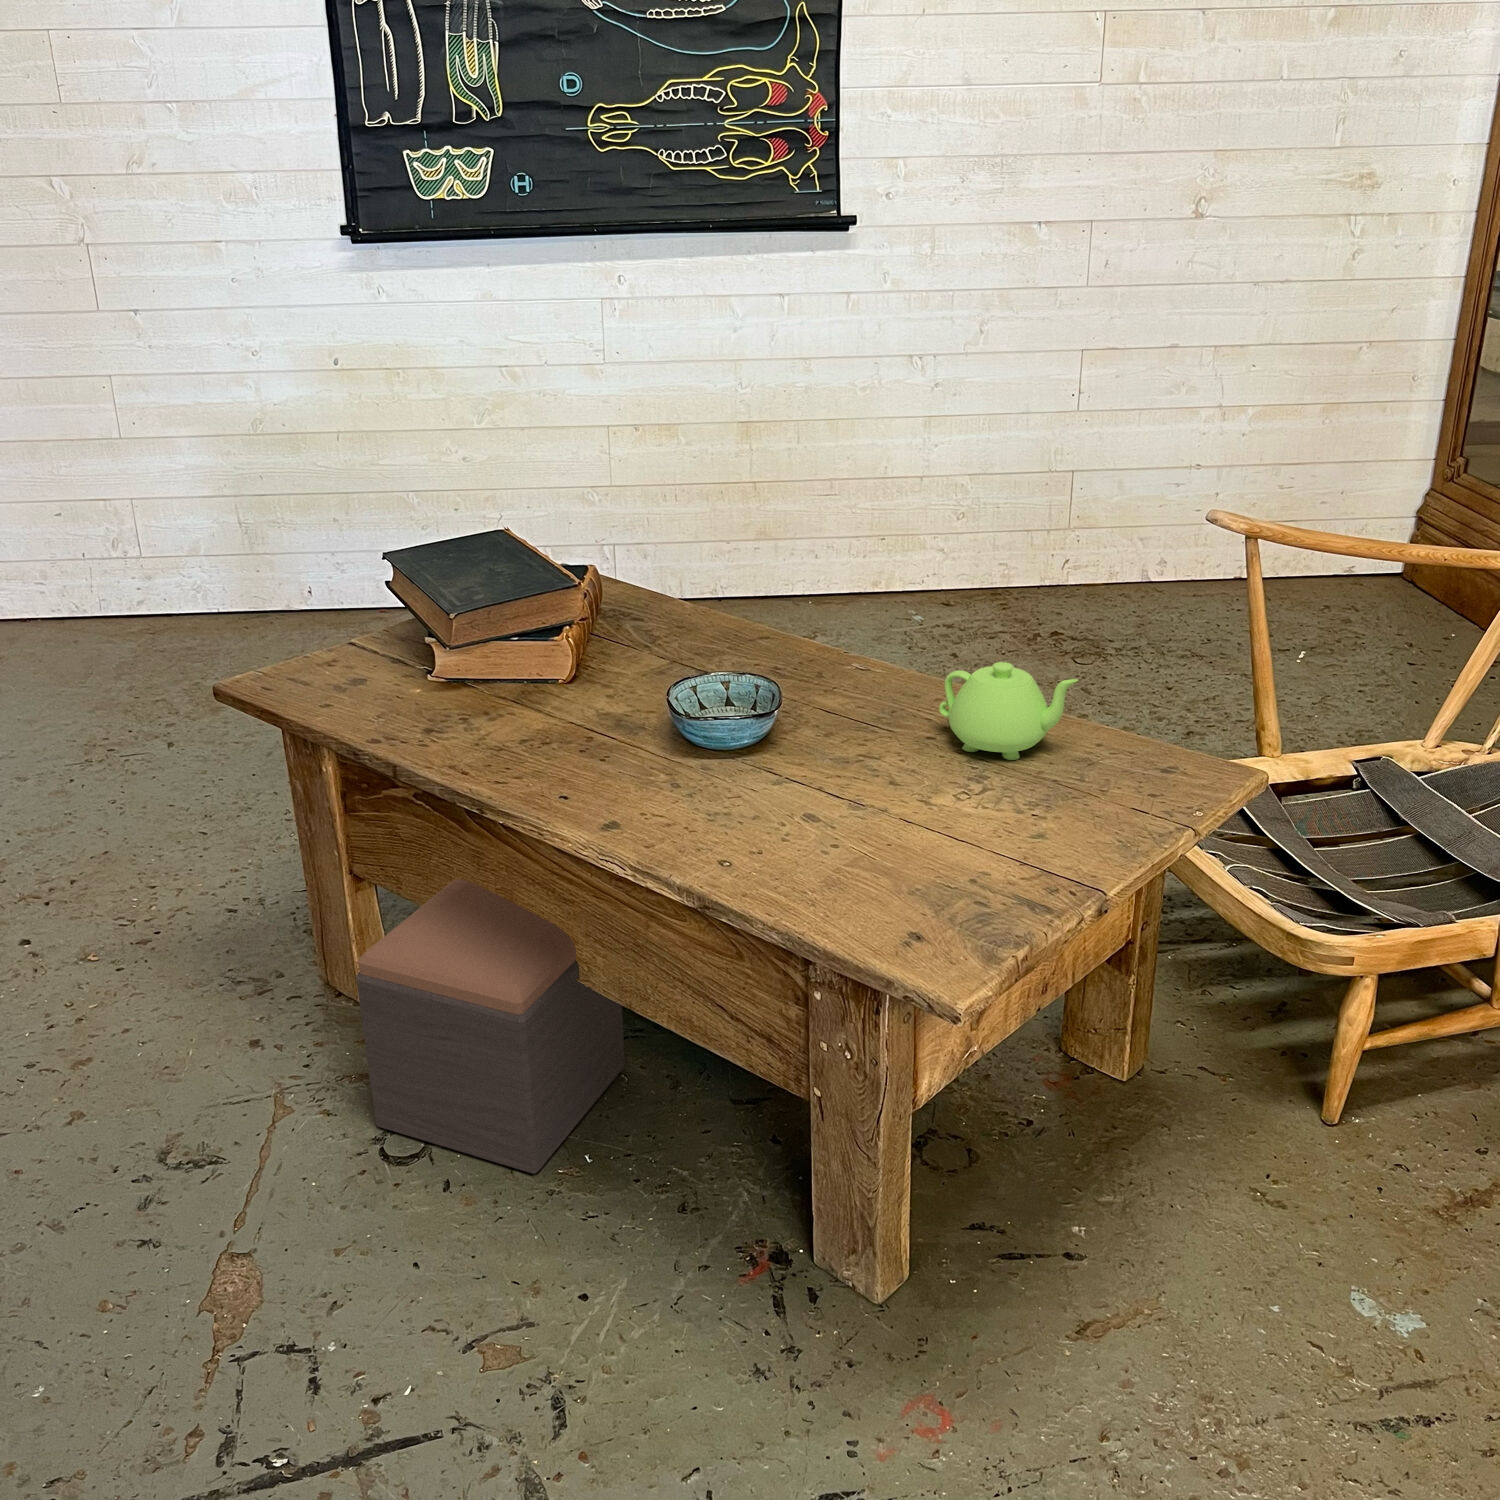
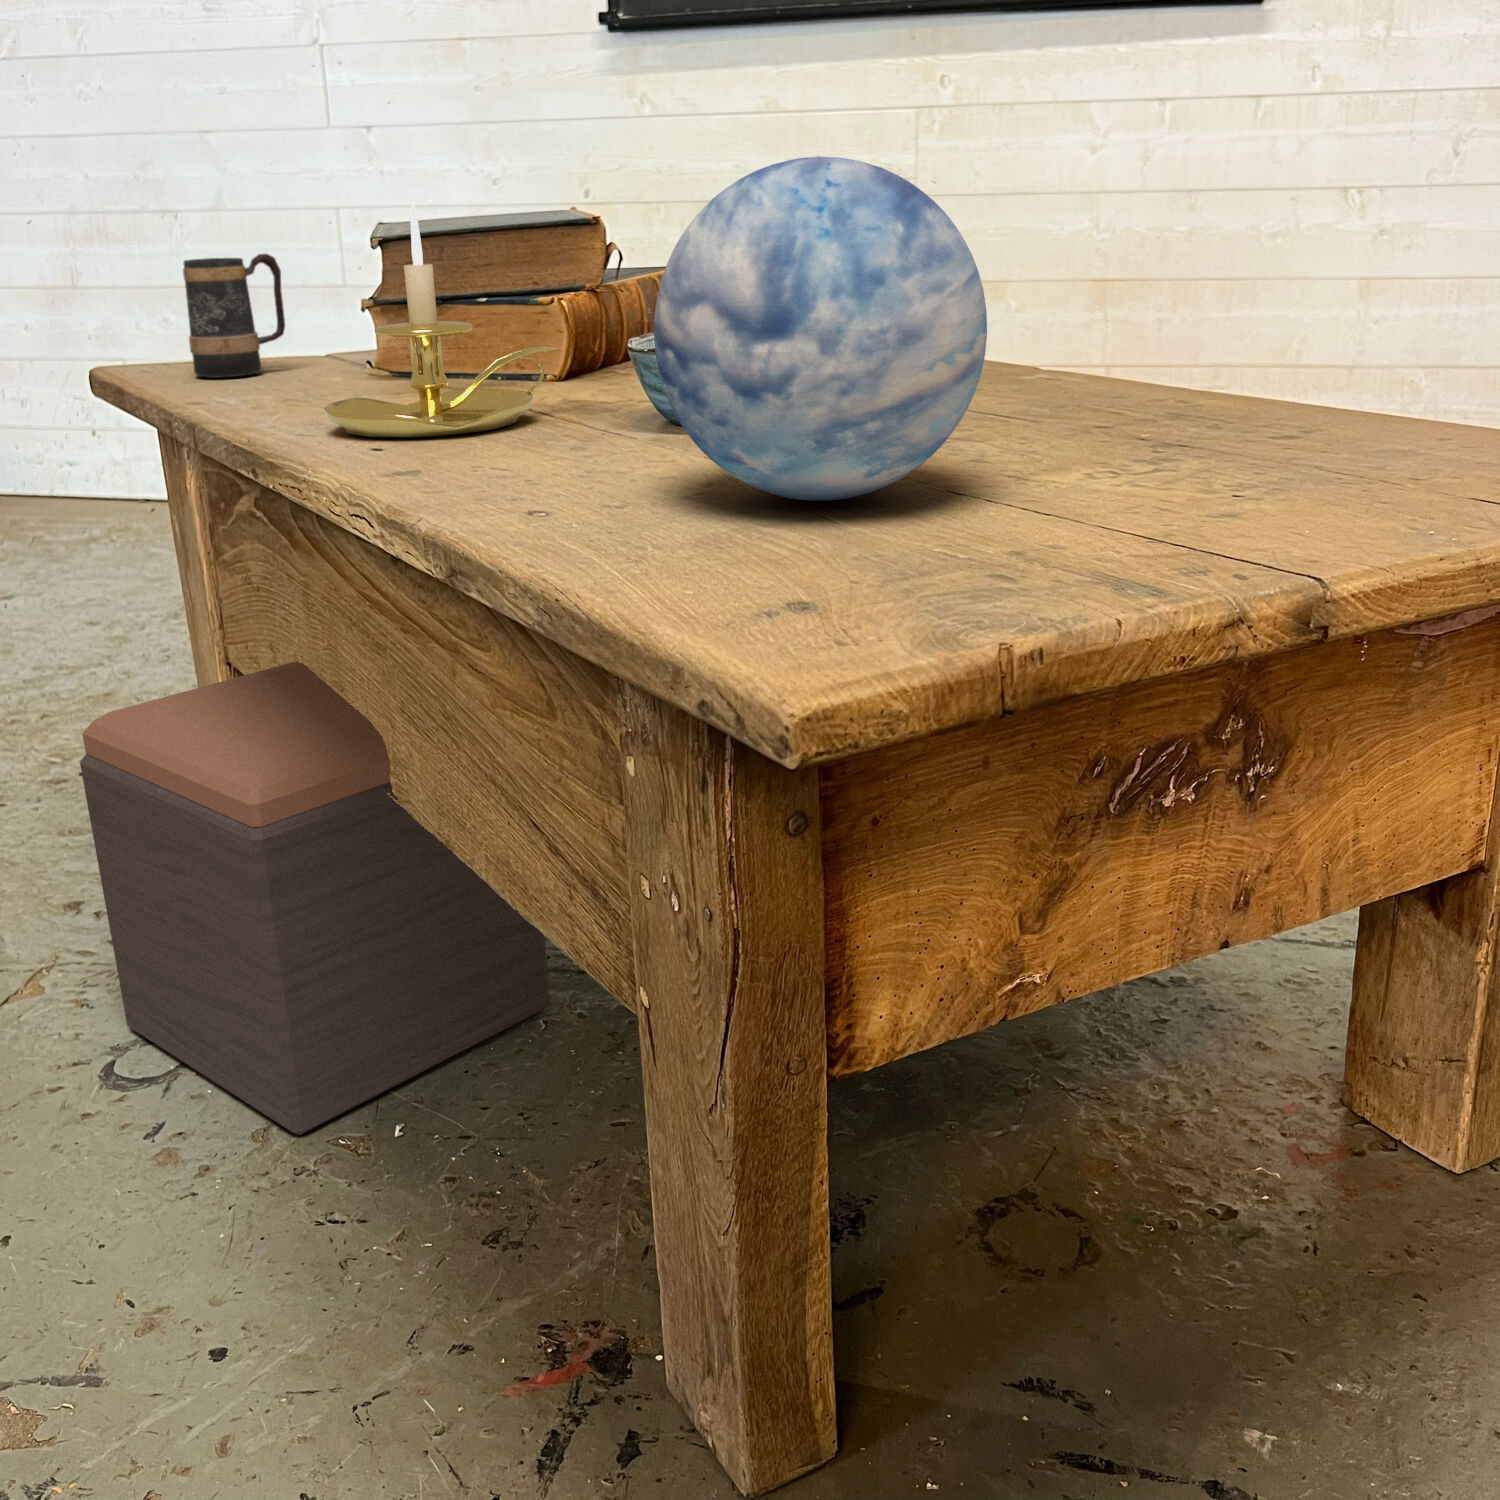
mug: none [299,605,362,692] -> present [183,254,285,378]
candle holder: none [499,643,618,778] -> present [324,203,559,437]
teapot: present [939,662,1078,760] -> none [1120,263,1390,453]
decorative orb: none [770,681,930,840] -> present [654,156,987,501]

